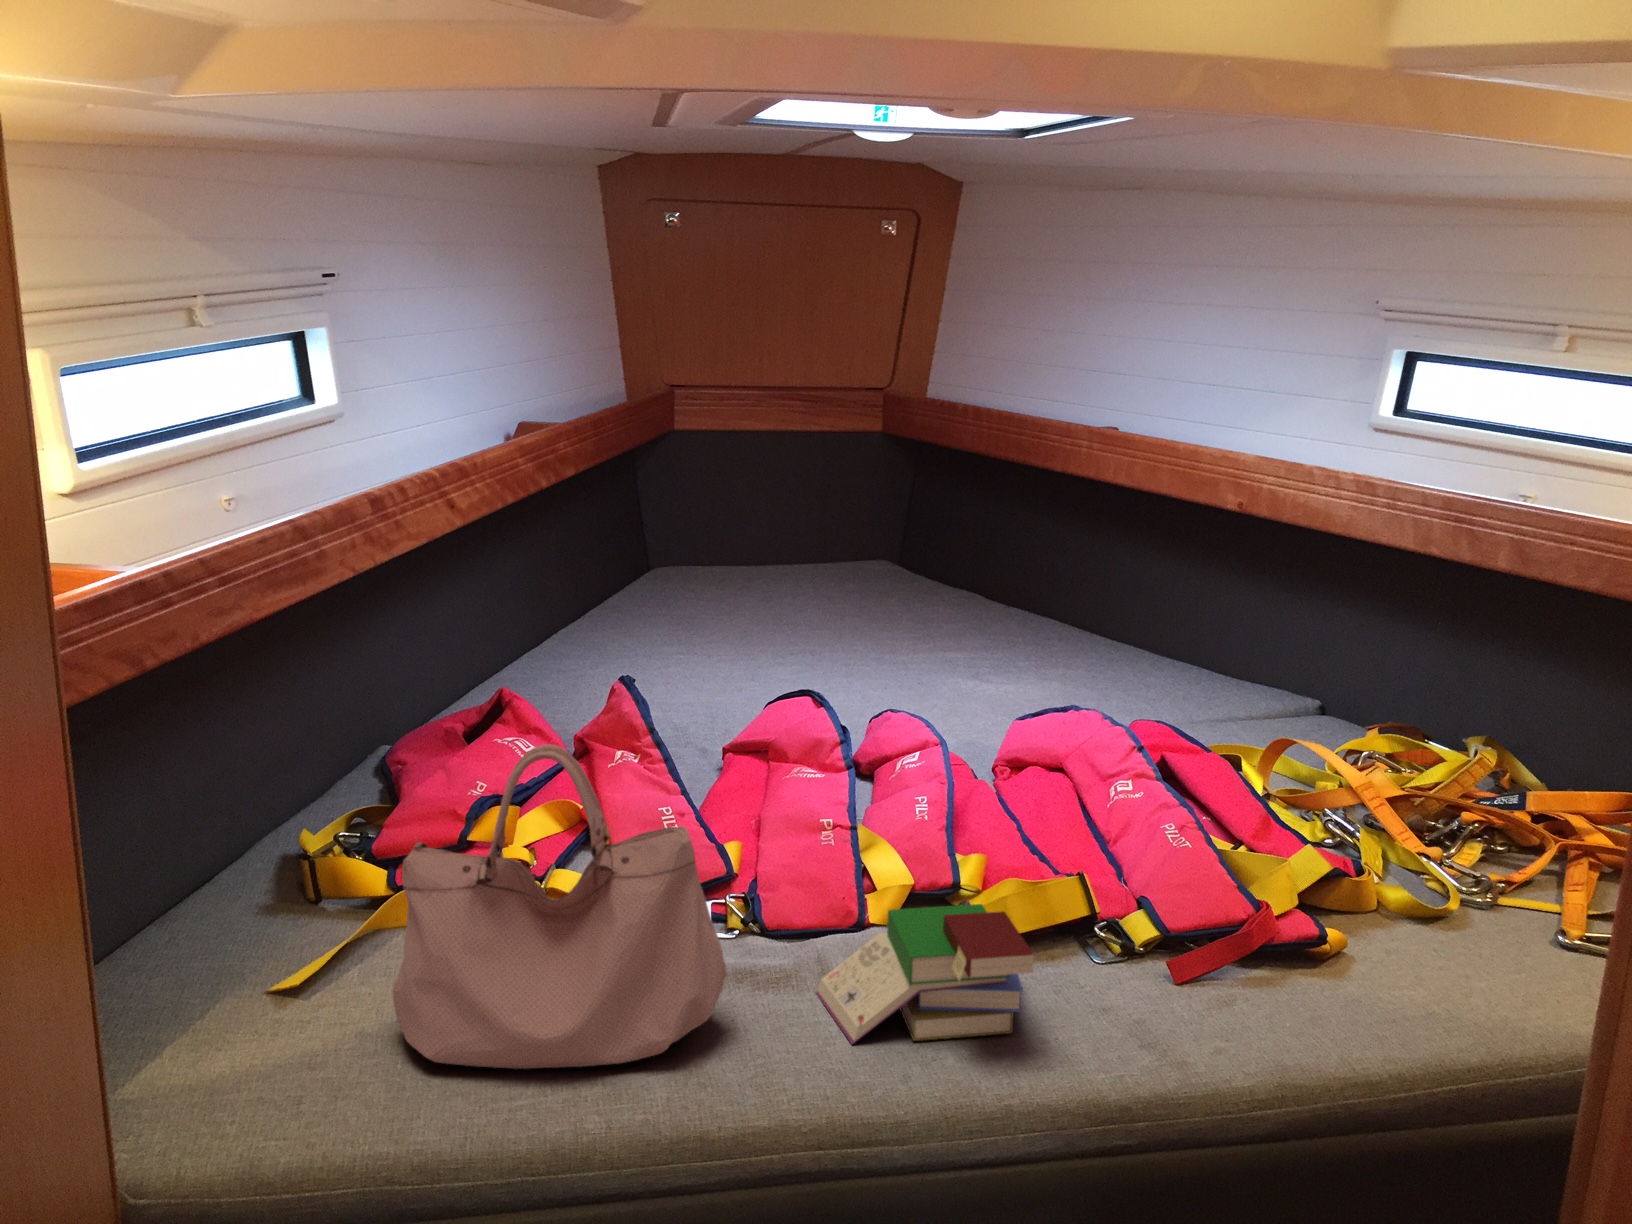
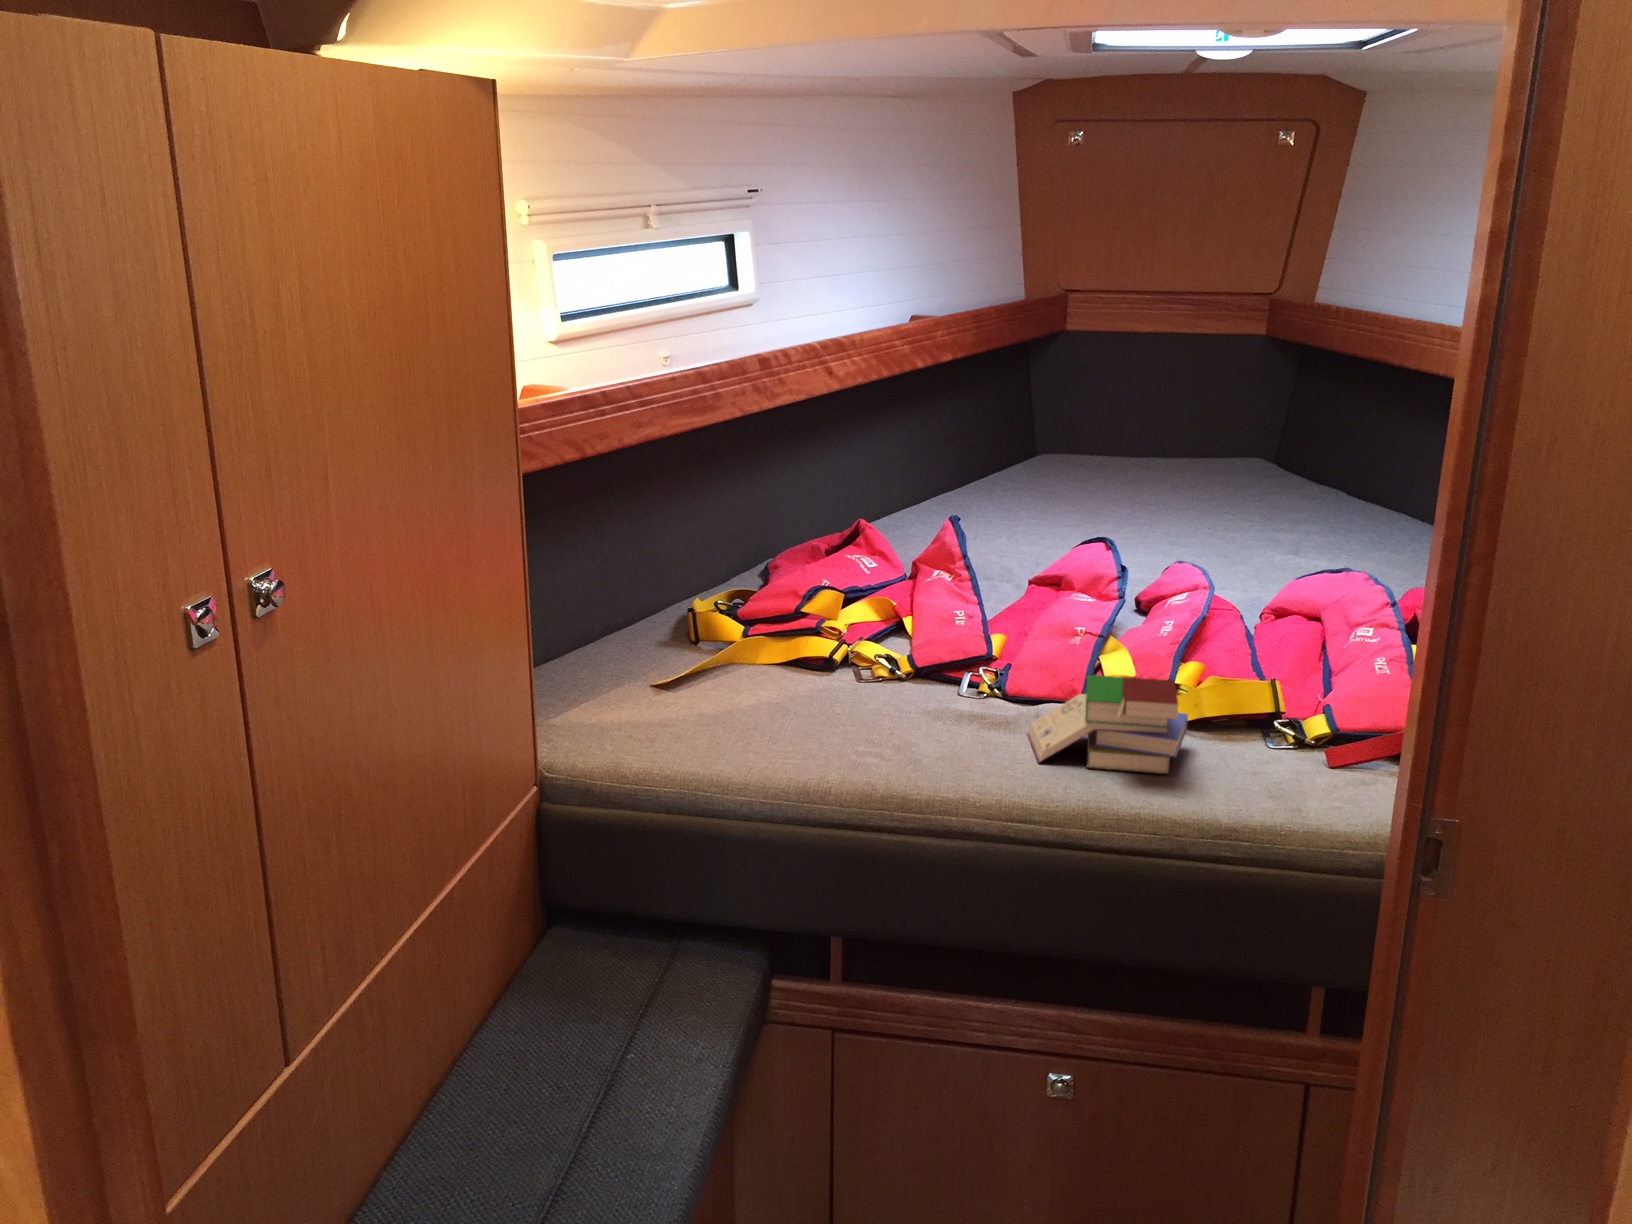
handbag: present [393,744,726,1069] -> none [721,516,950,747]

